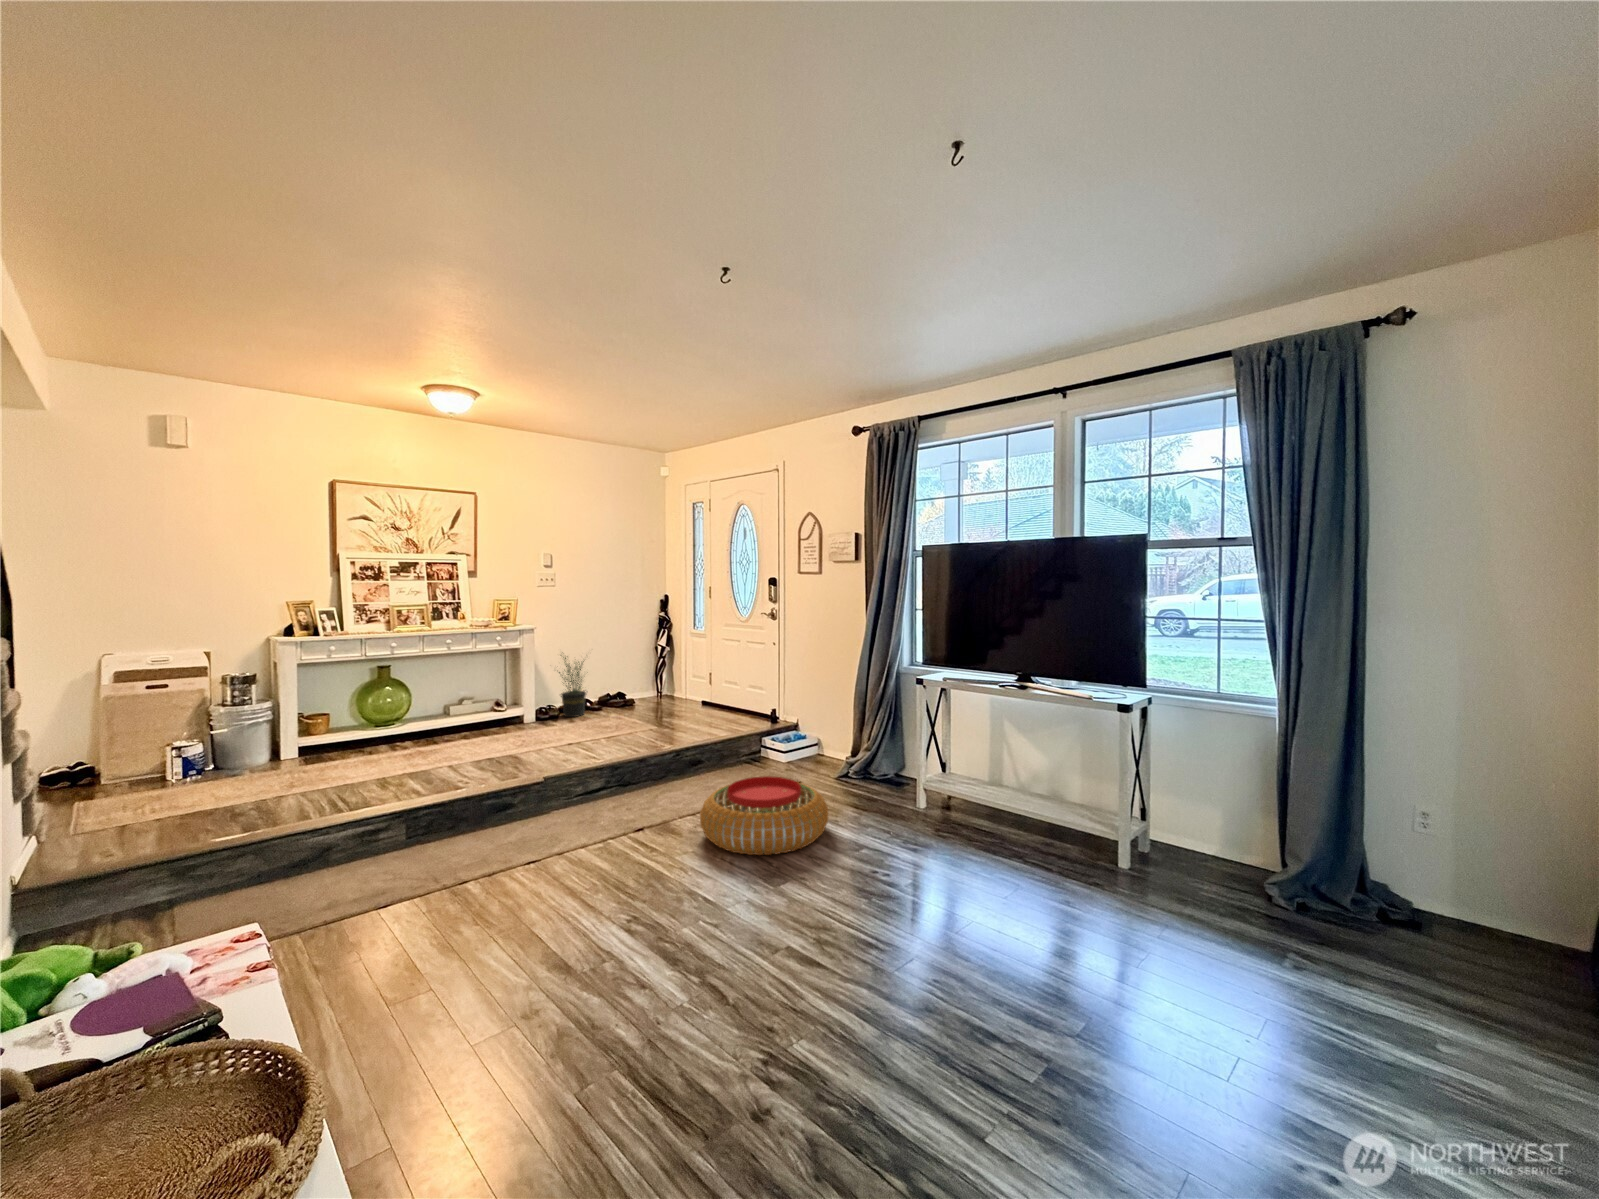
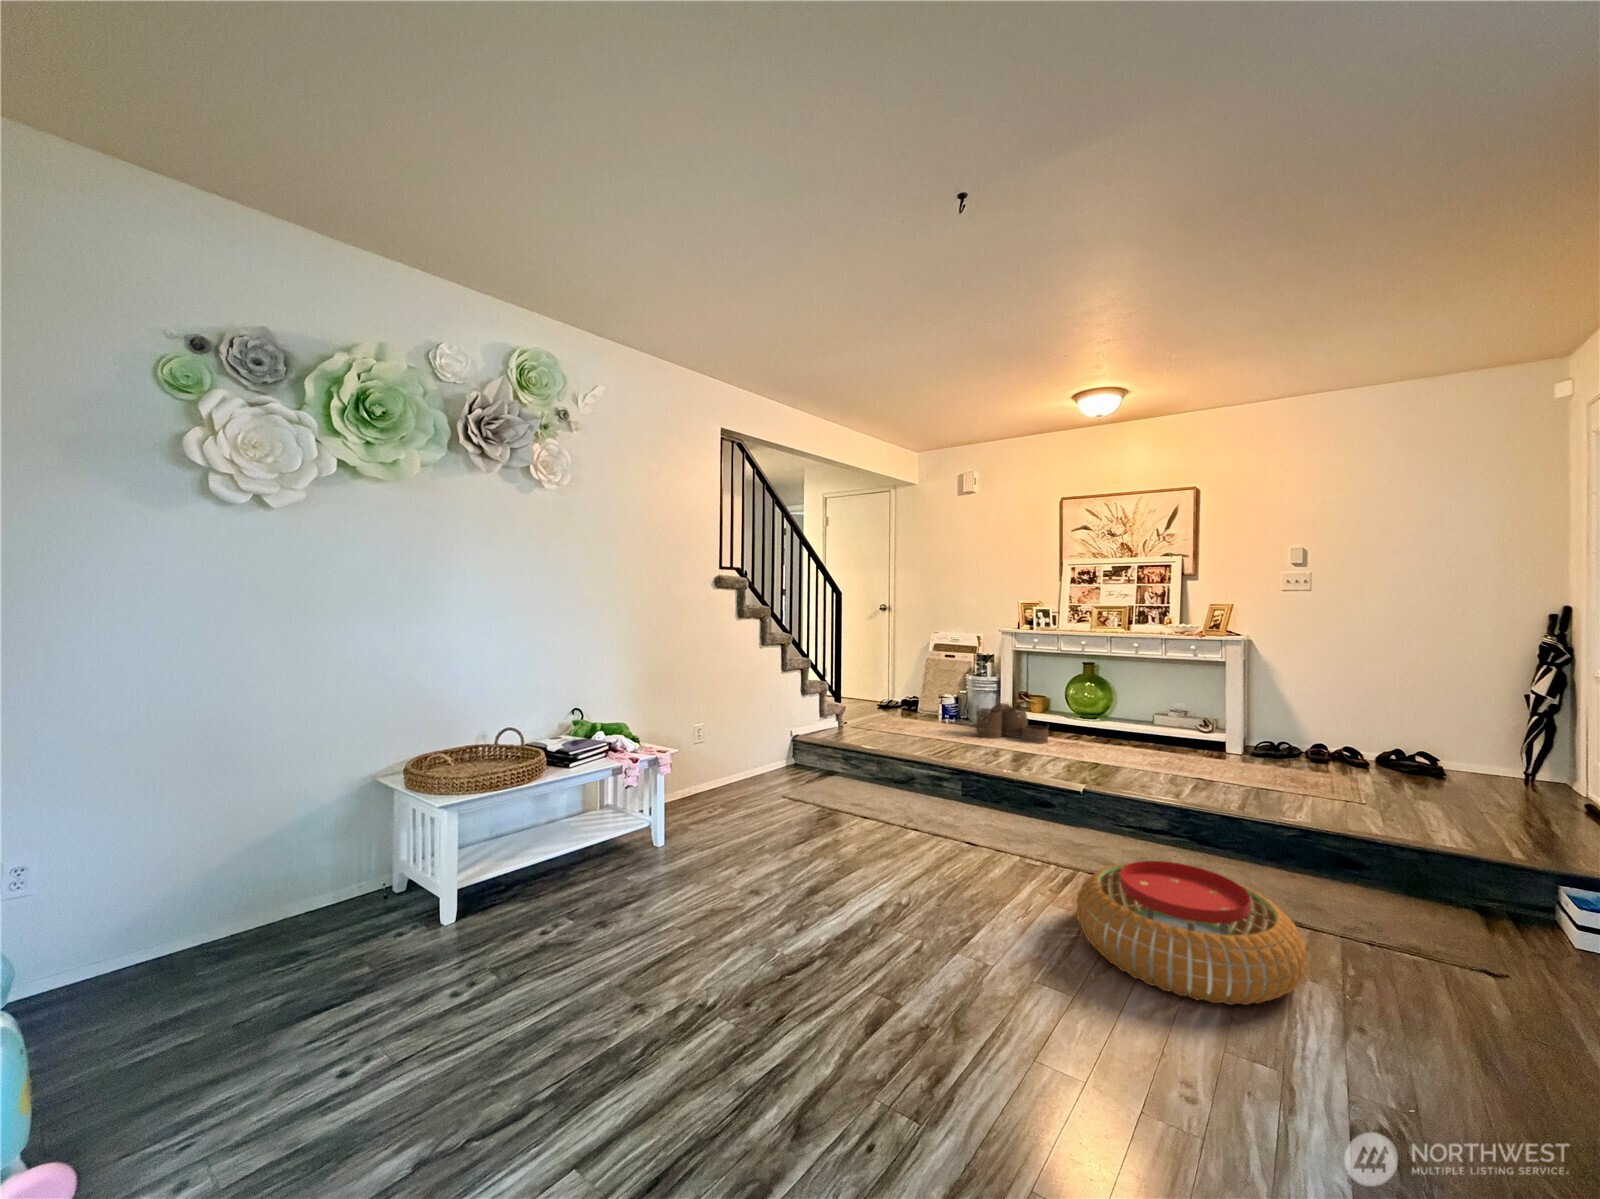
potted plant: present [559,655,586,717] -> none [1272,672,1347,764]
woven basket: none [274,732,393,785] -> present [976,702,1048,743]

